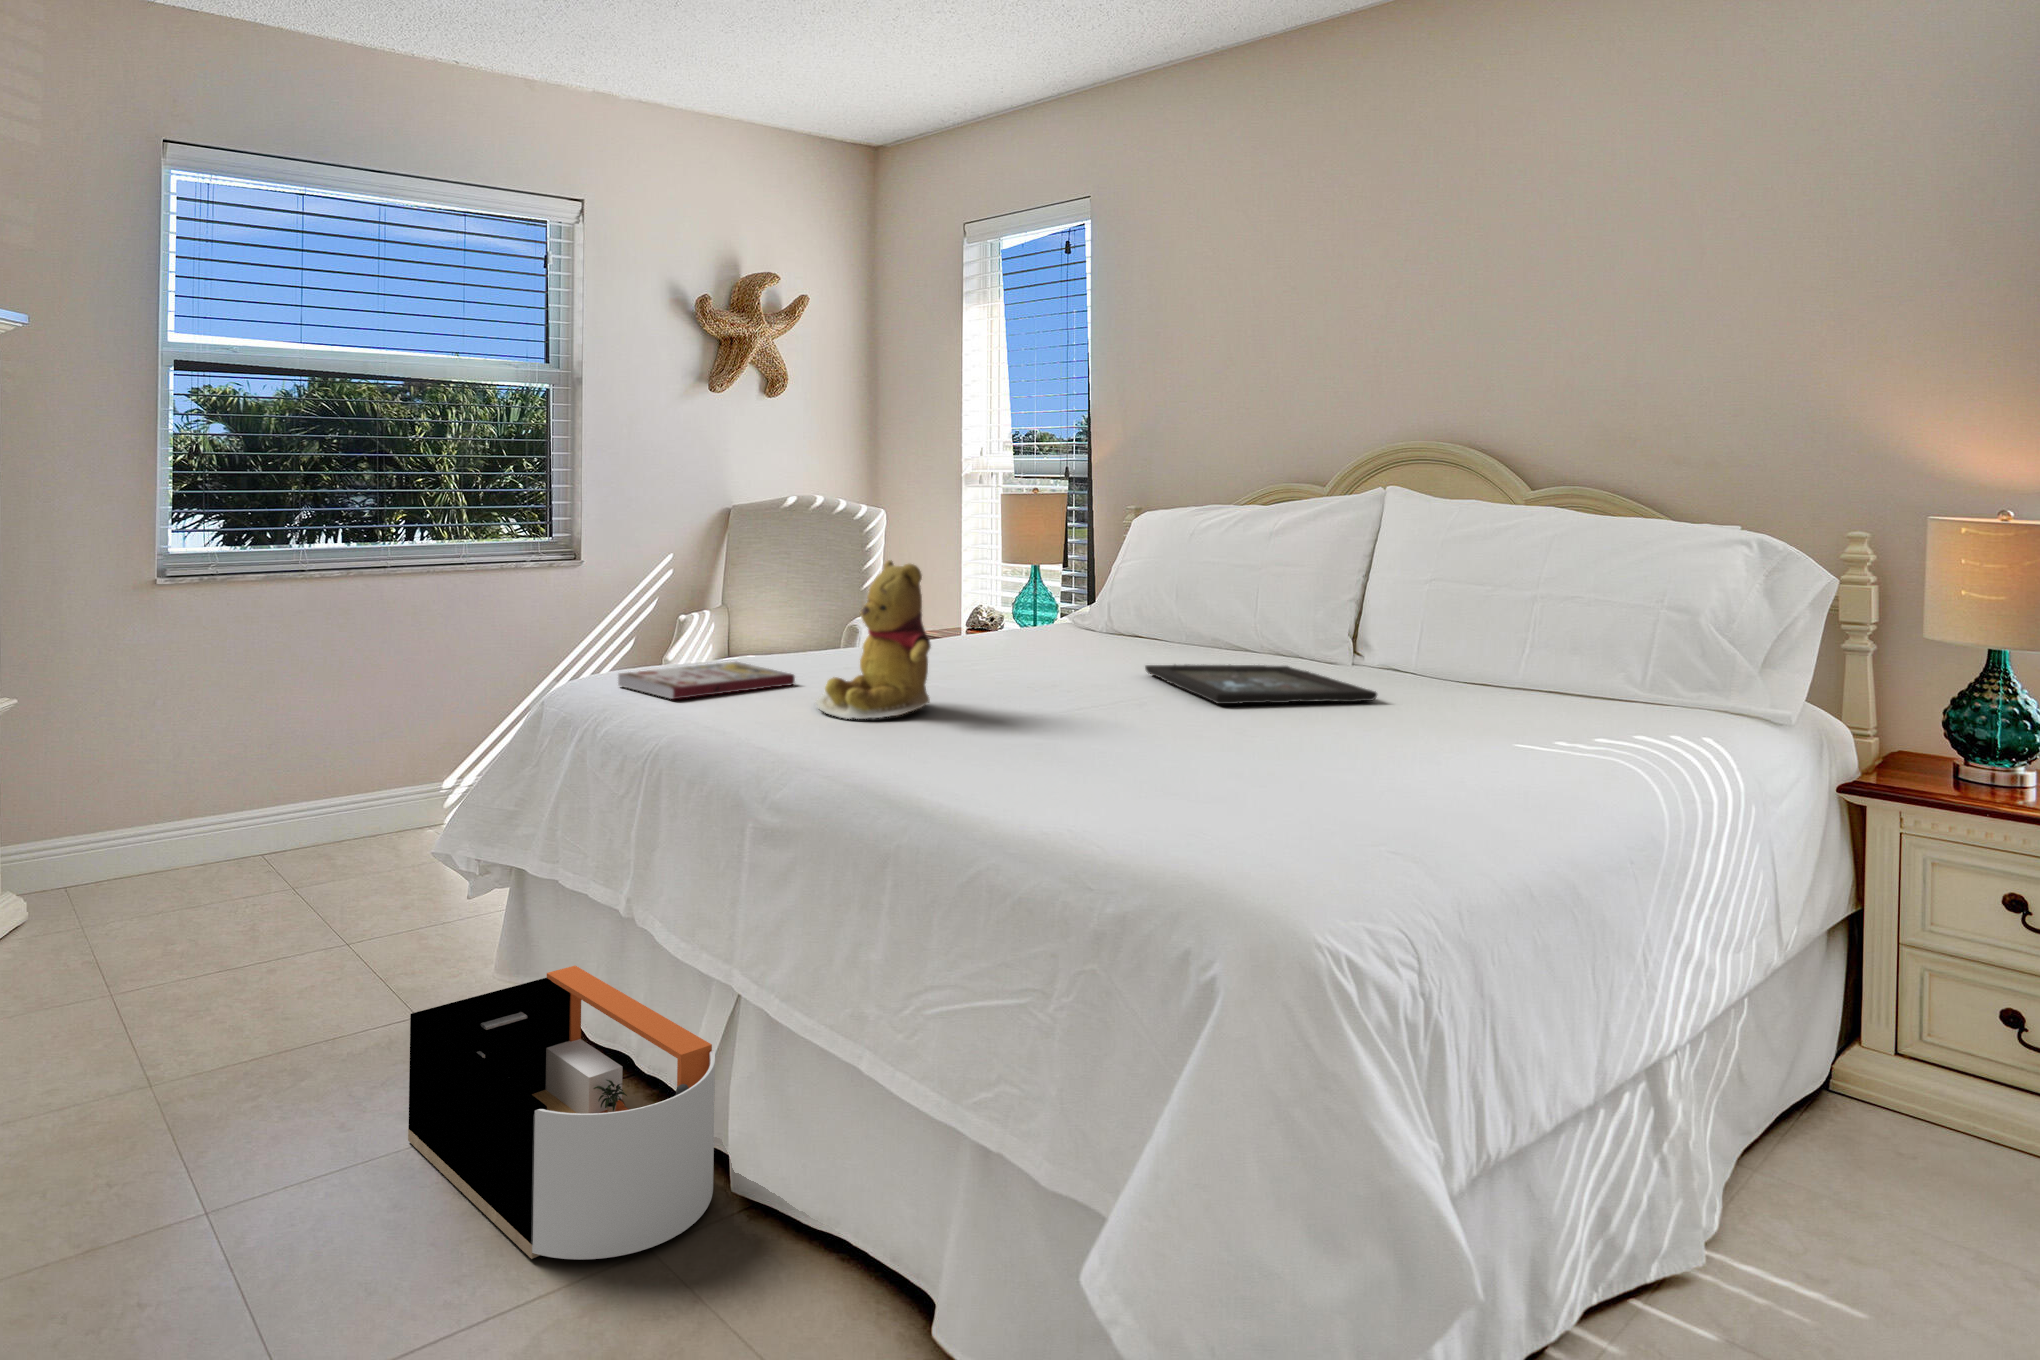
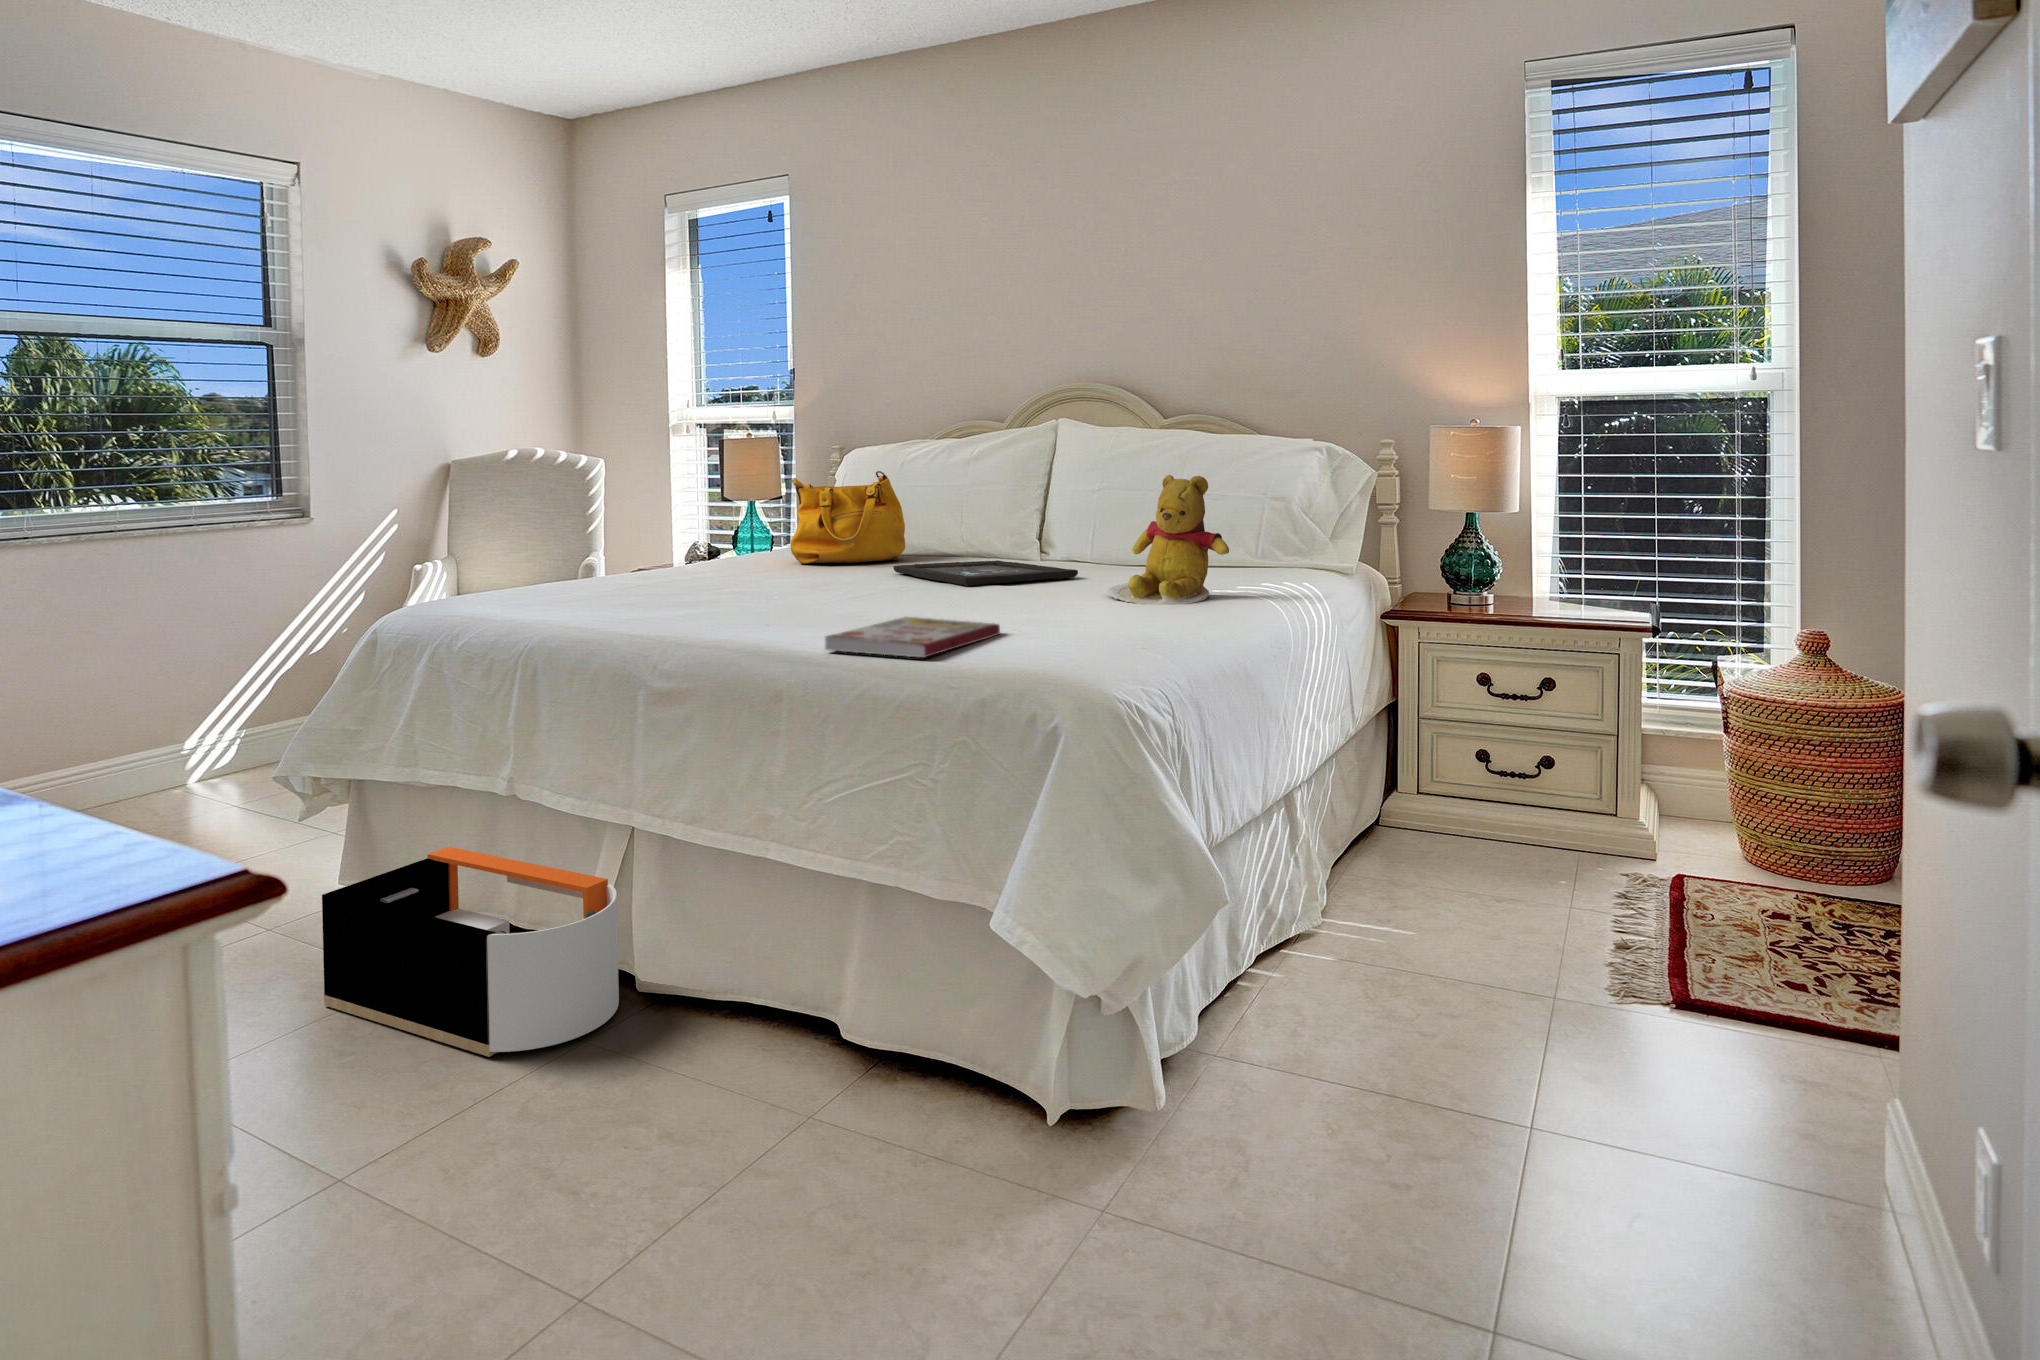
handbag: none [1037,544,1178,654] -> present [790,471,905,563]
teddy bear: present [816,560,931,719] -> present [1107,475,1229,605]
book: present [618,662,795,699] -> present [825,617,1000,658]

